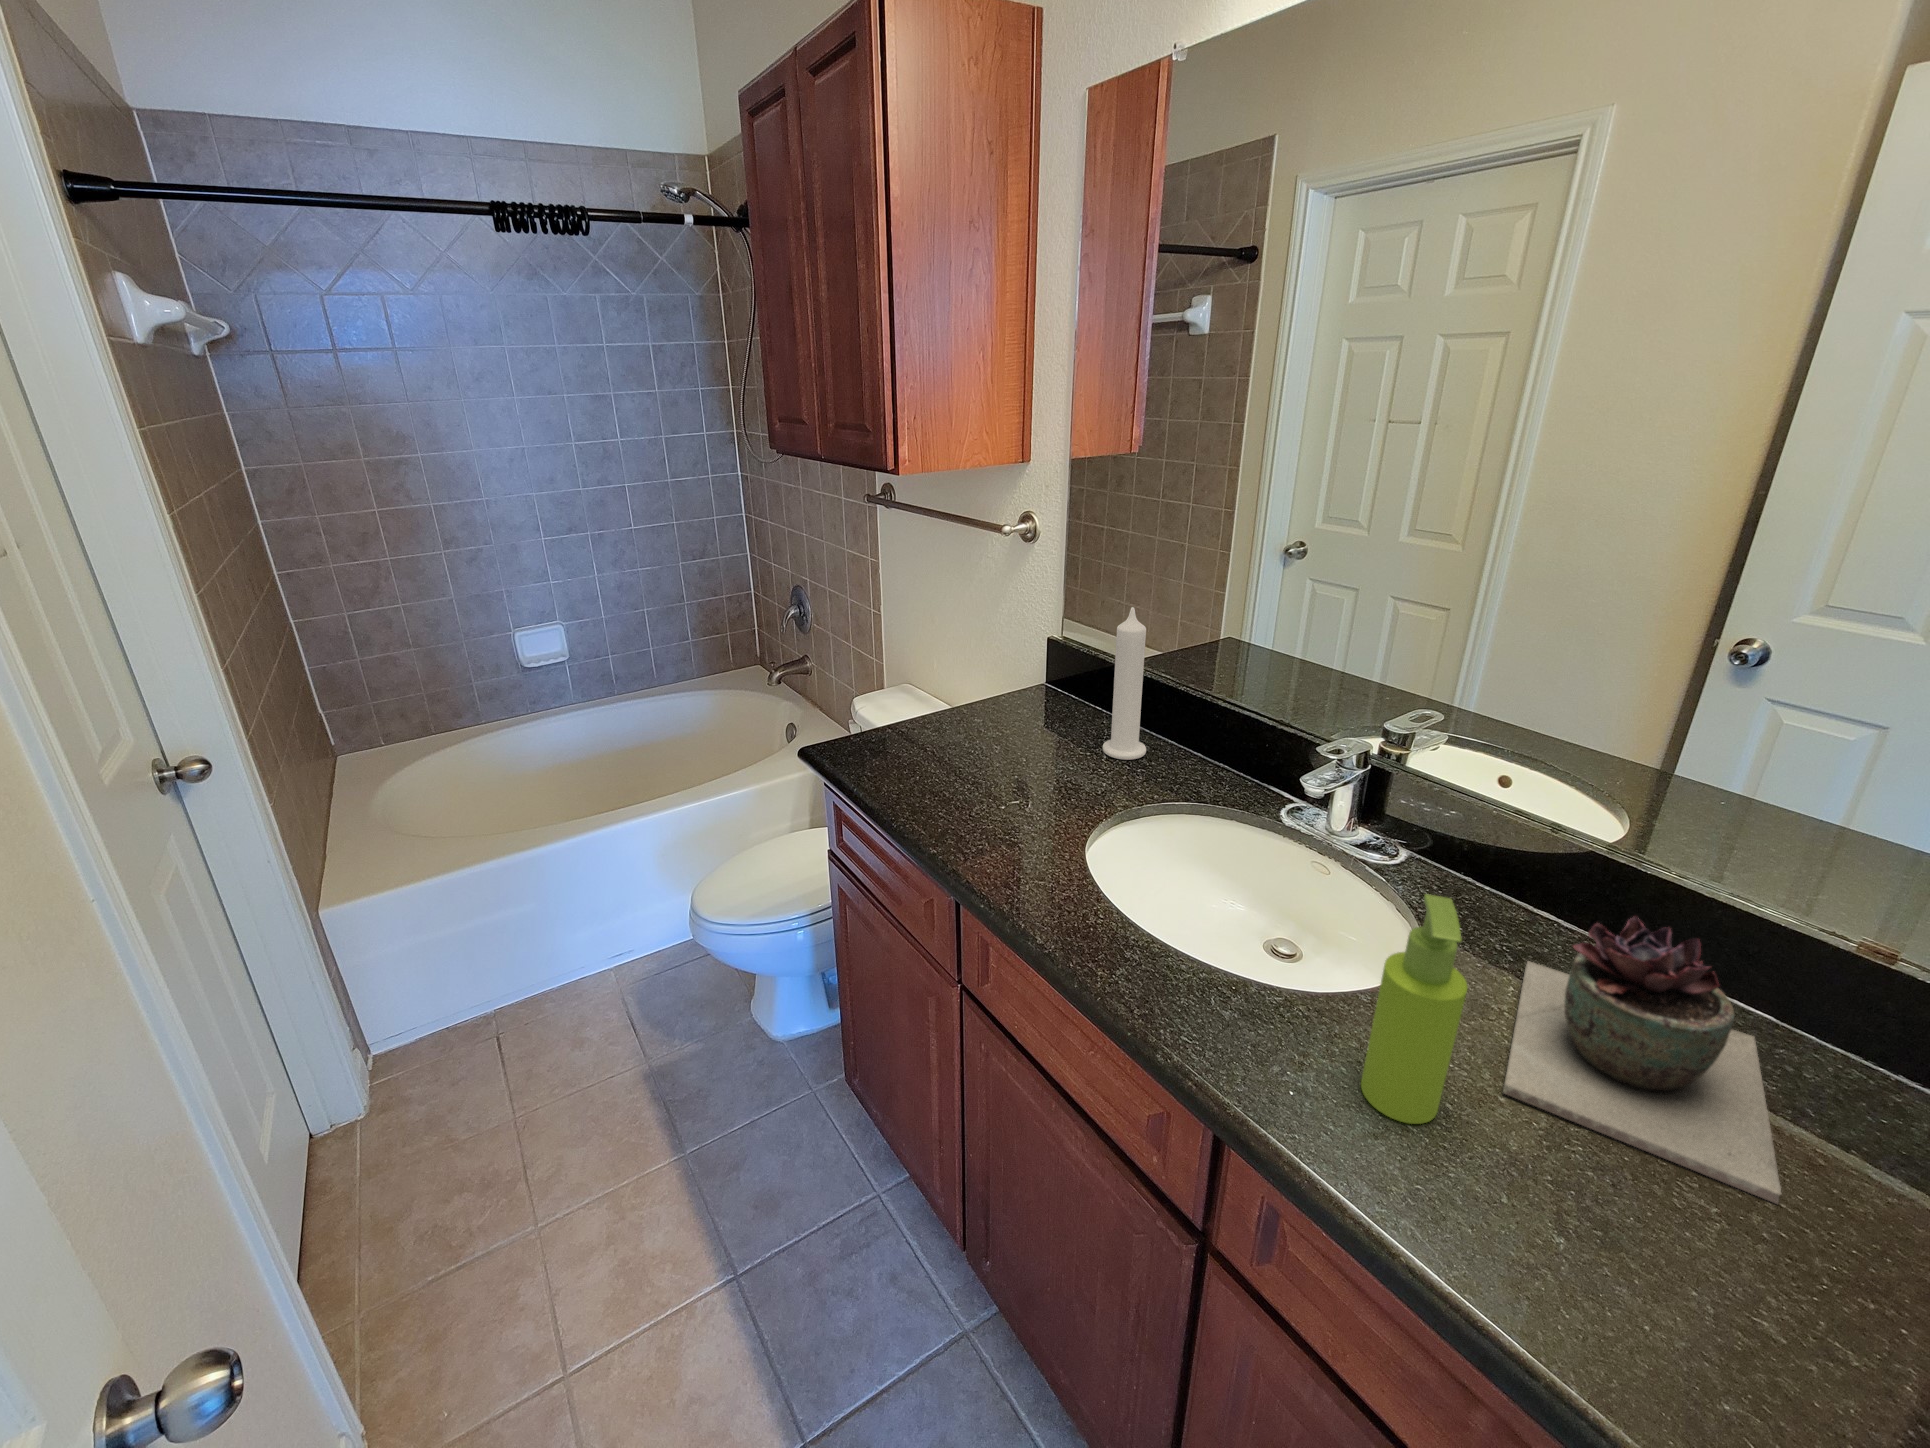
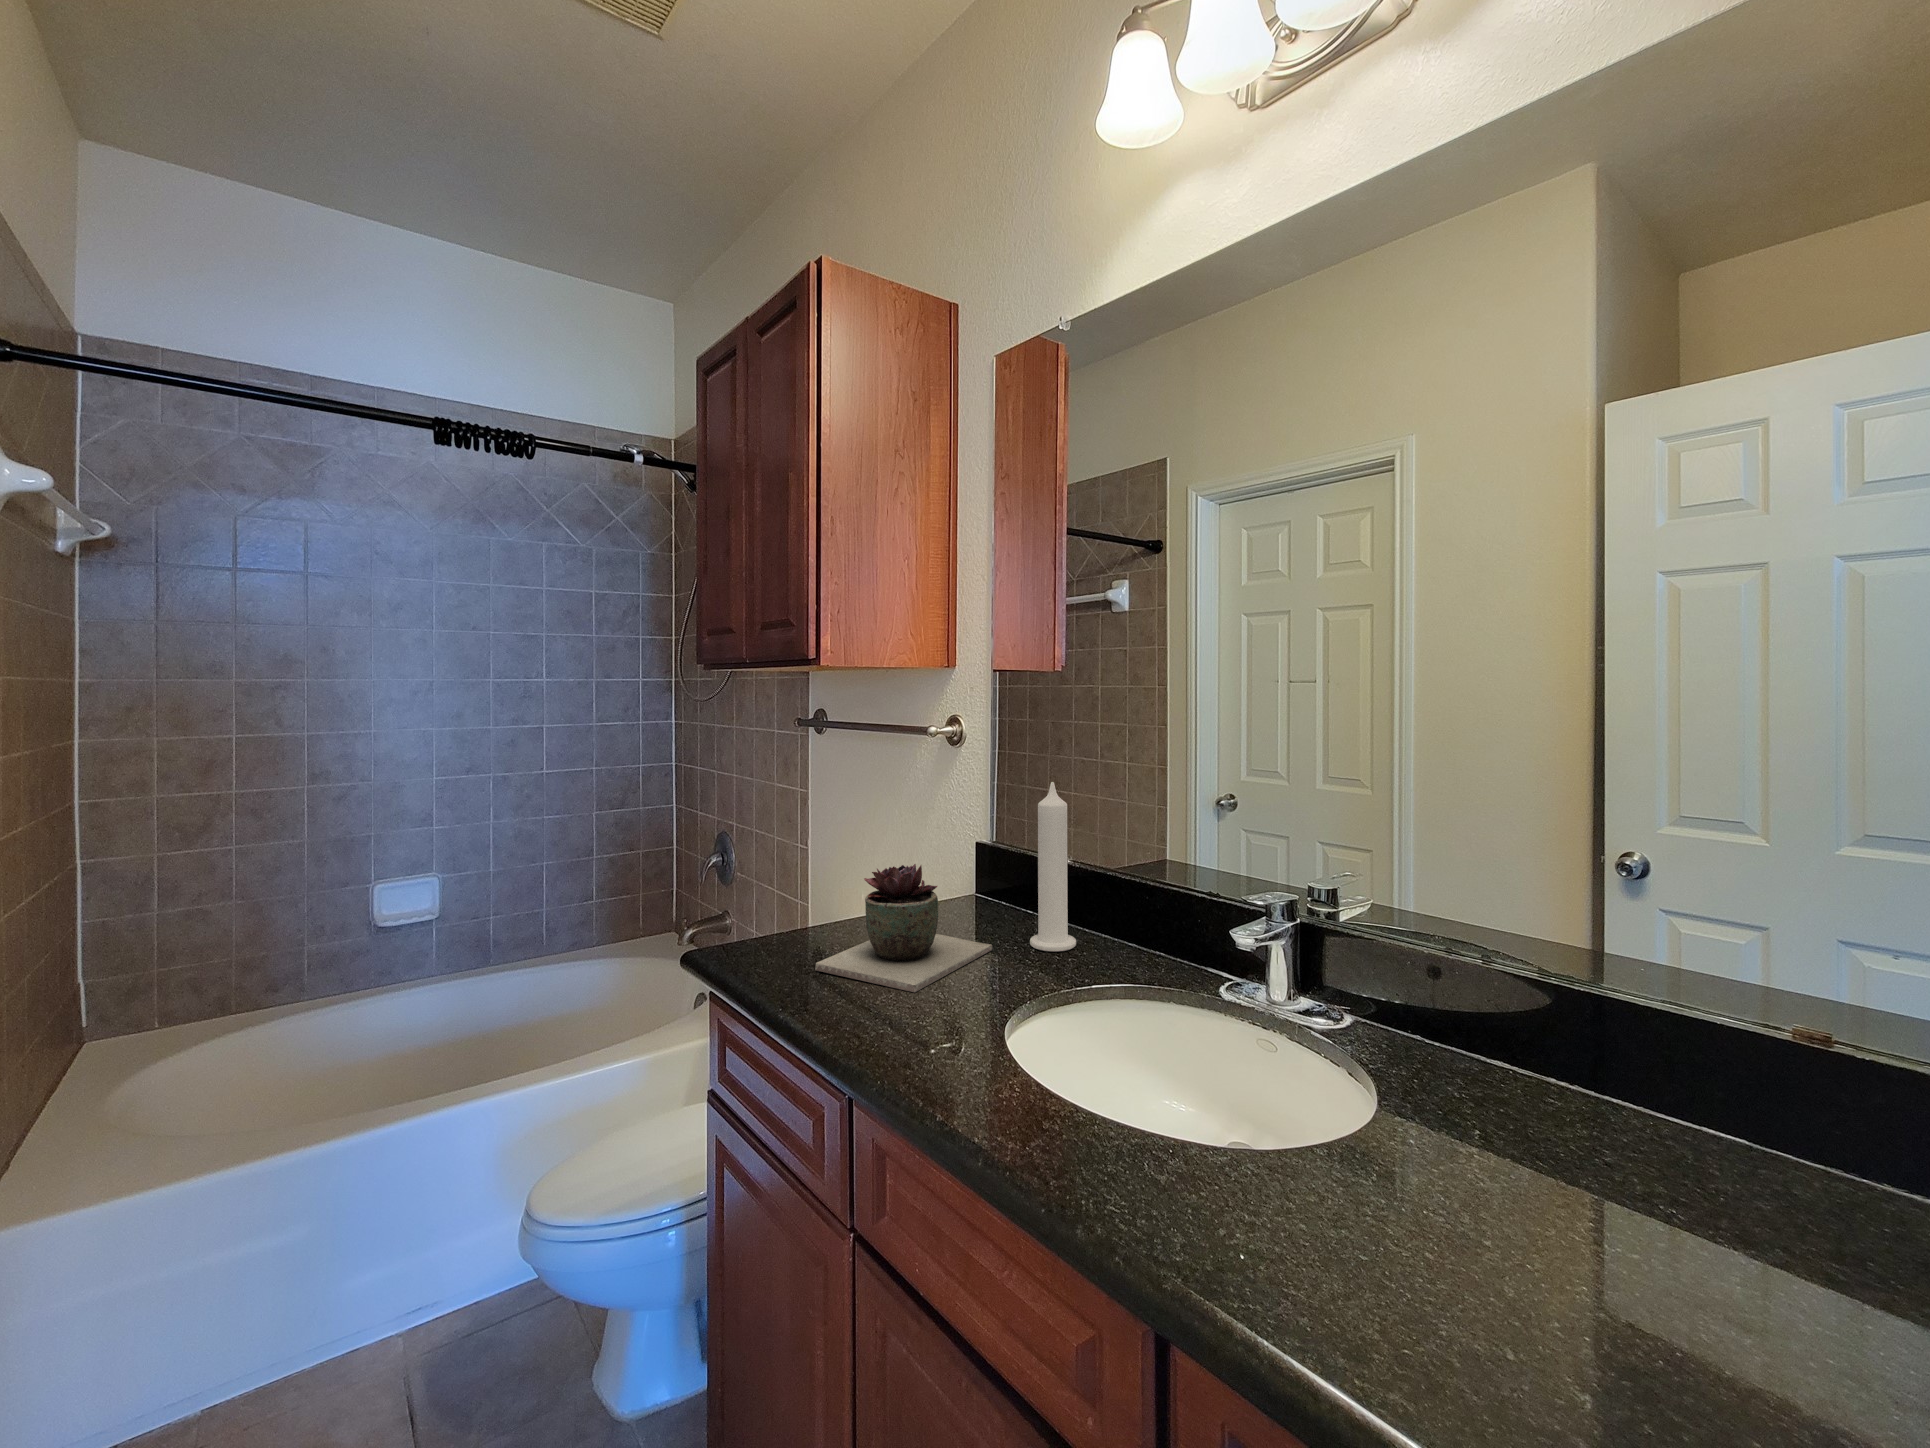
soap dispenser: present [1361,894,1467,1124] -> none [1325,957,1419,1281]
succulent plant: present [1503,916,1782,1204] -> present [815,864,992,992]

